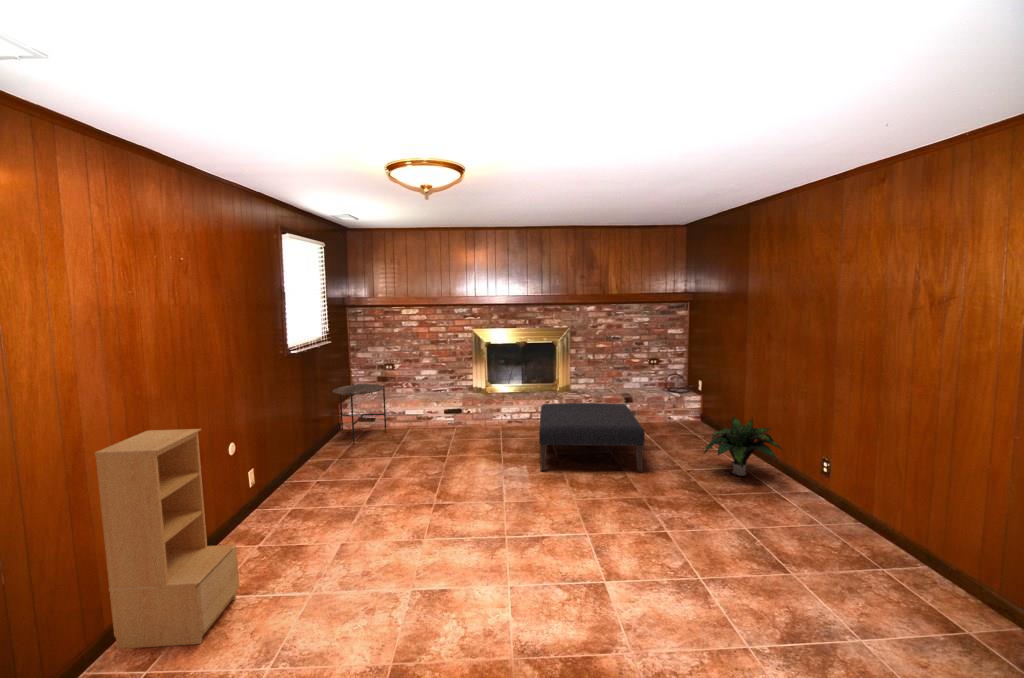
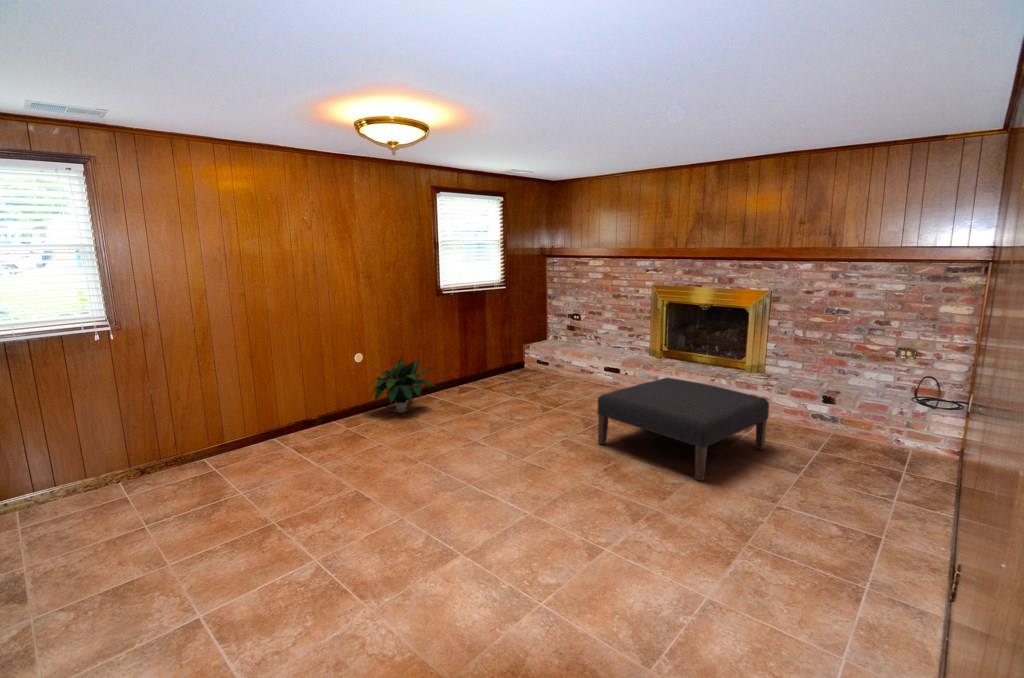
side table: present [333,384,387,445] -> none [503,328,550,381]
potted plant: present [704,416,782,476] -> present [371,357,436,412]
bookshelf: present [95,429,239,649] -> none [215,325,290,456]

